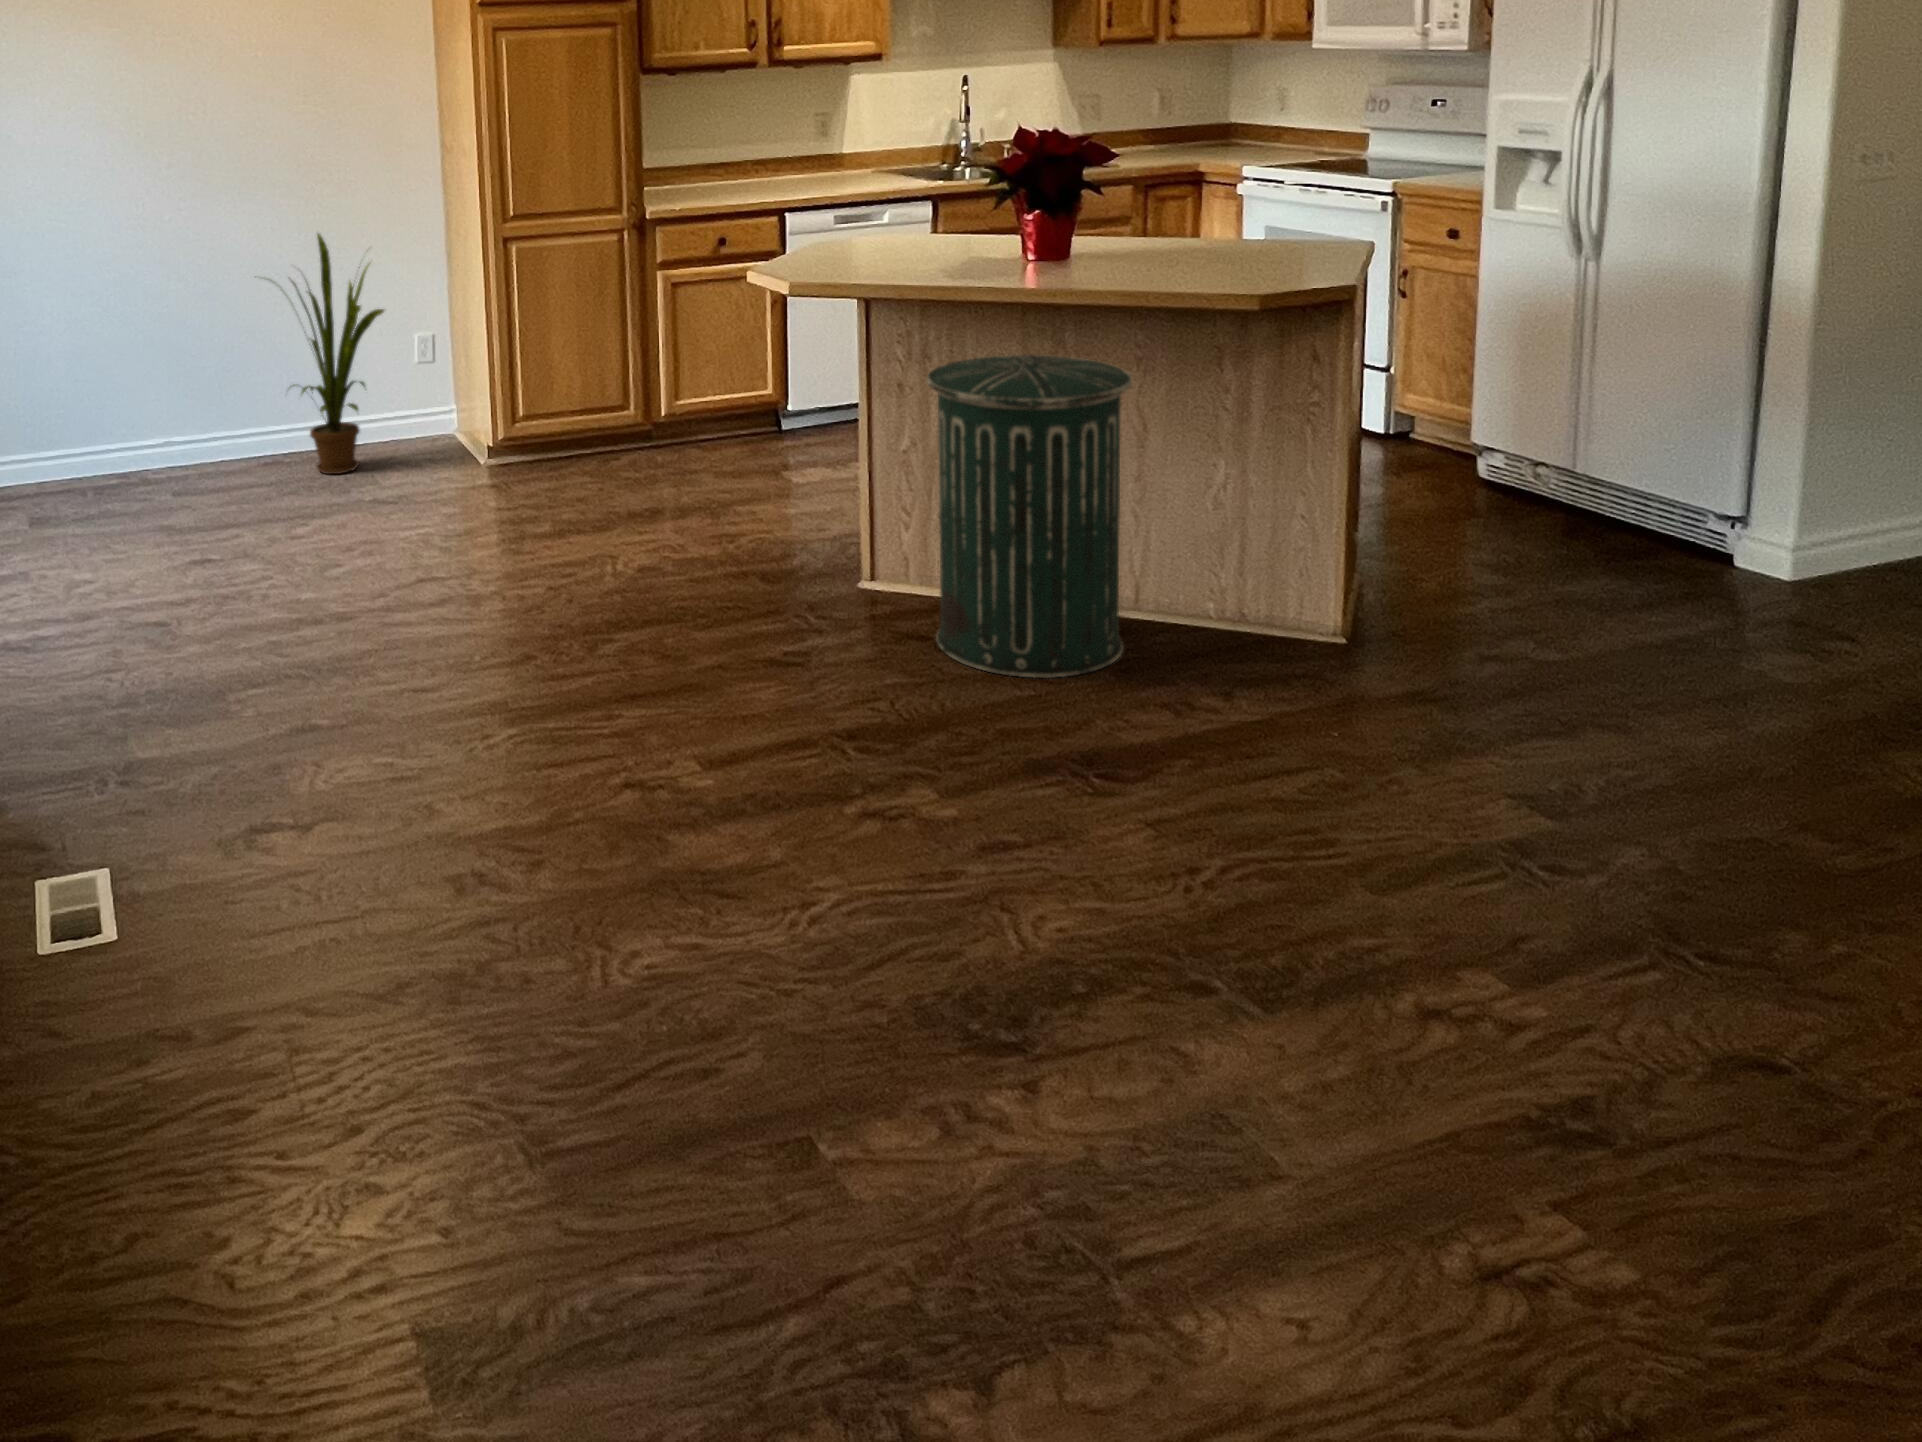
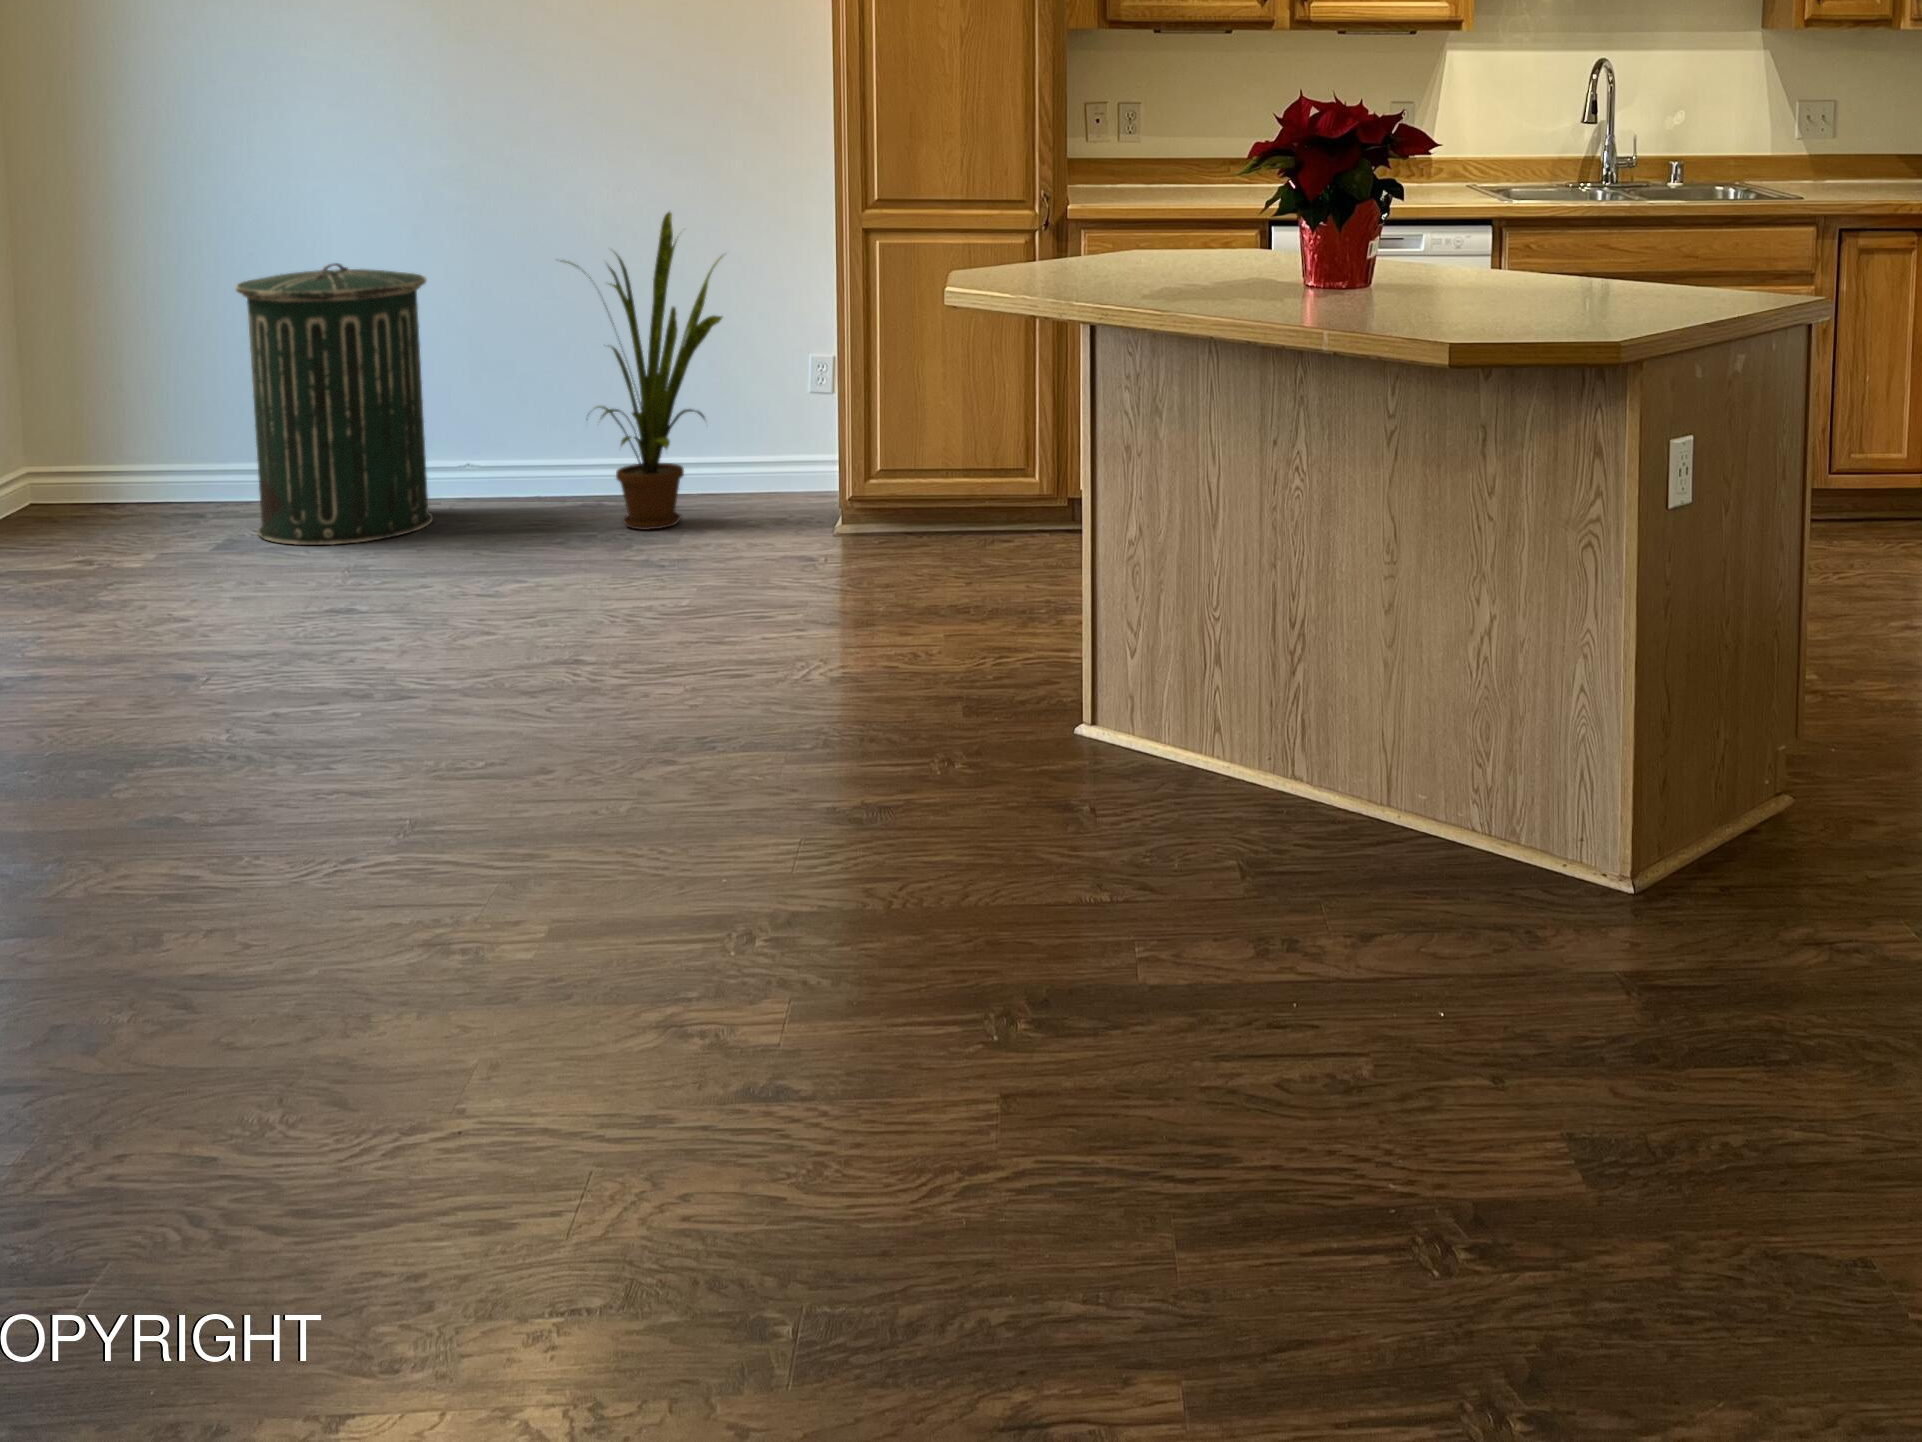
trash can: present [927,355,1132,678] -> present [236,263,433,545]

